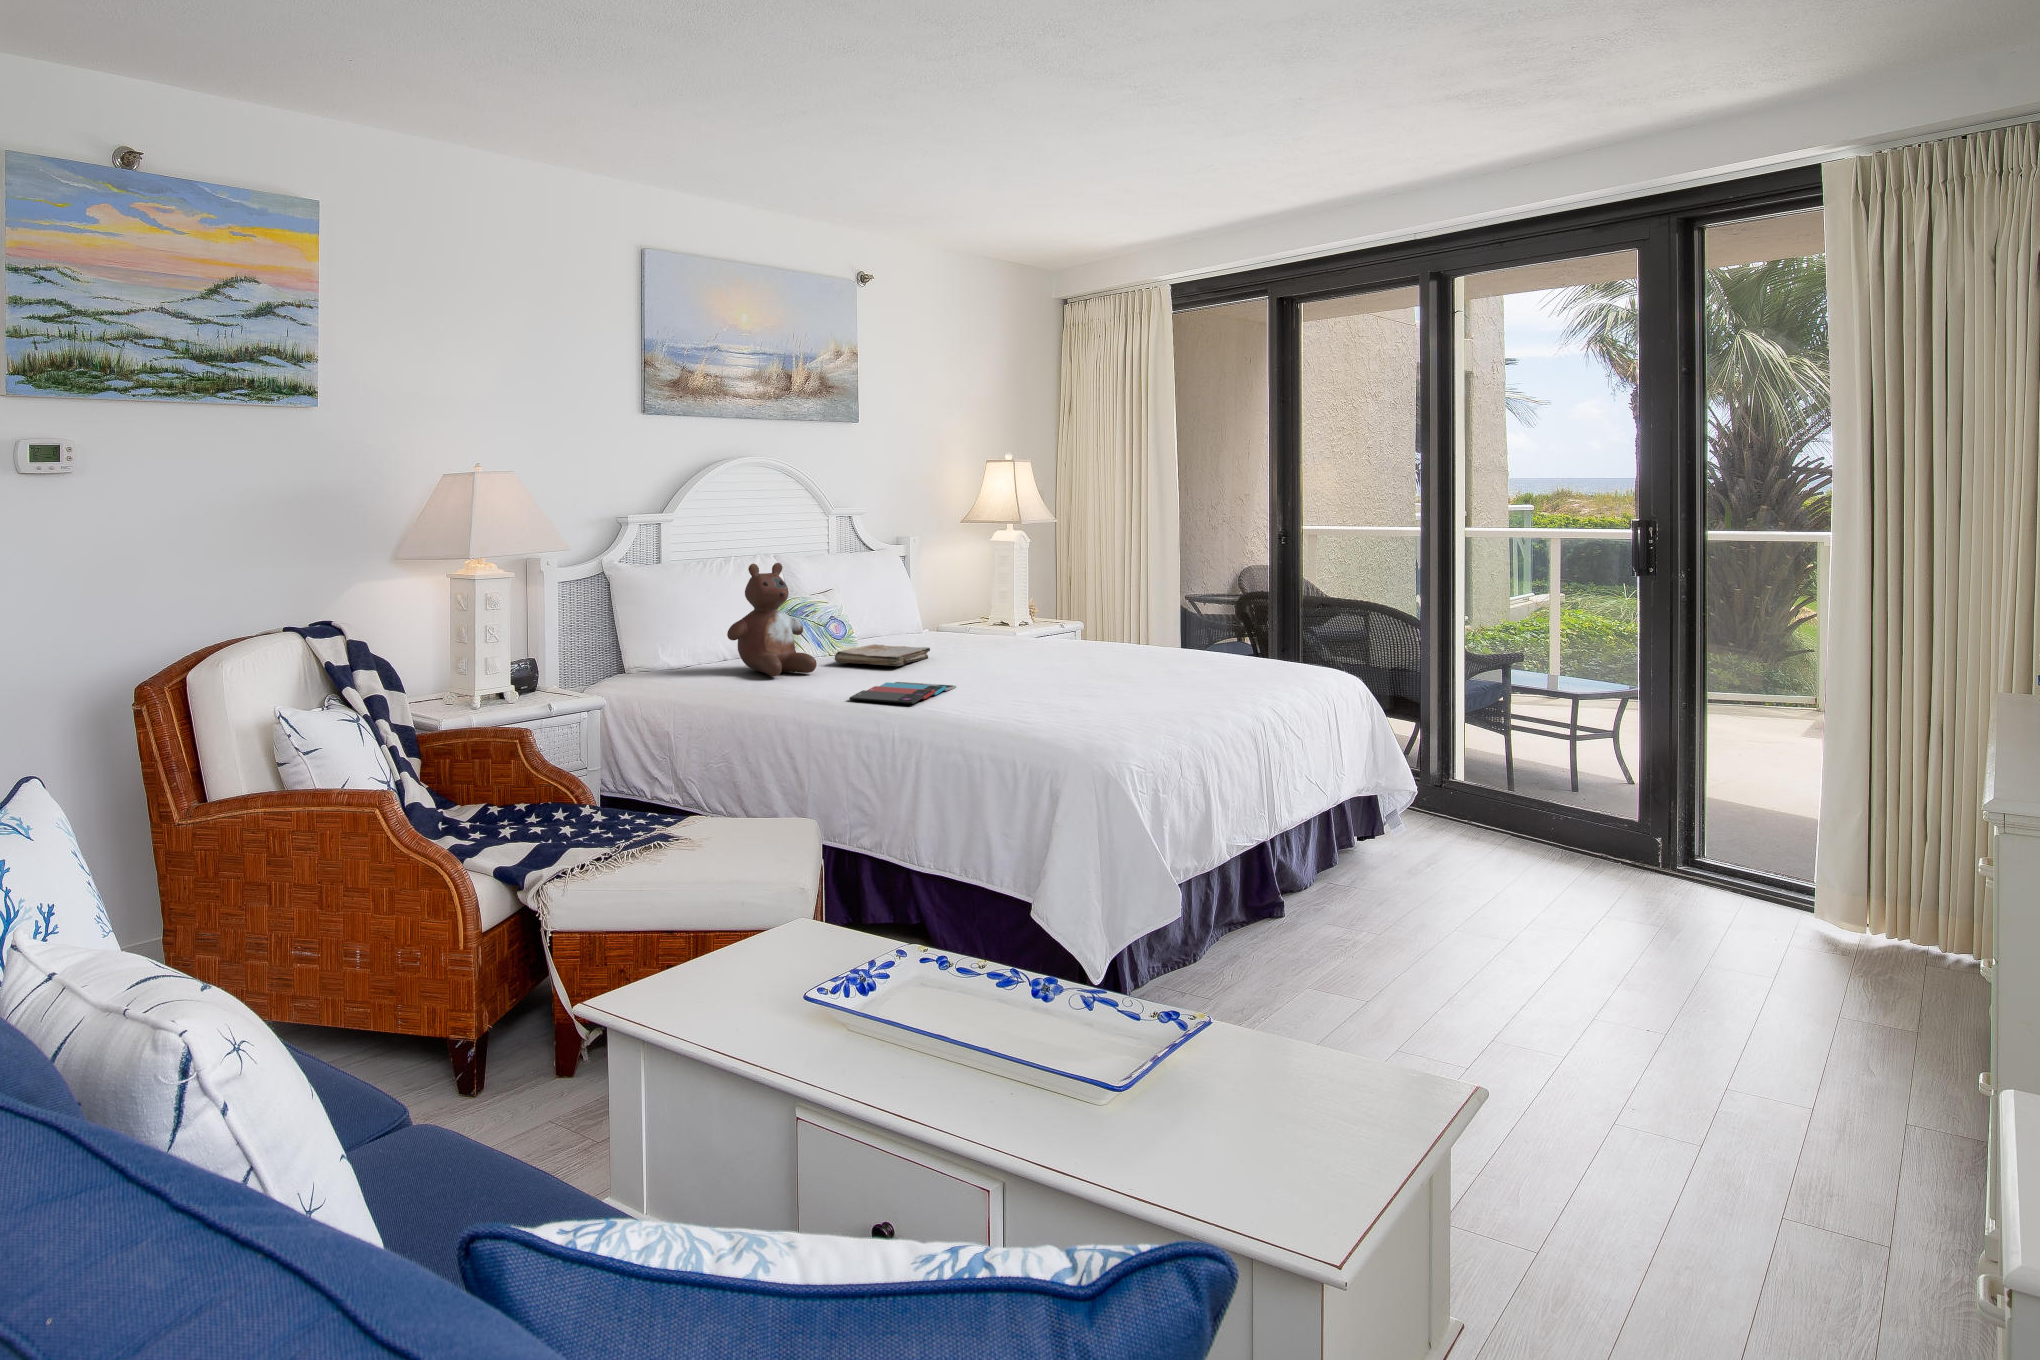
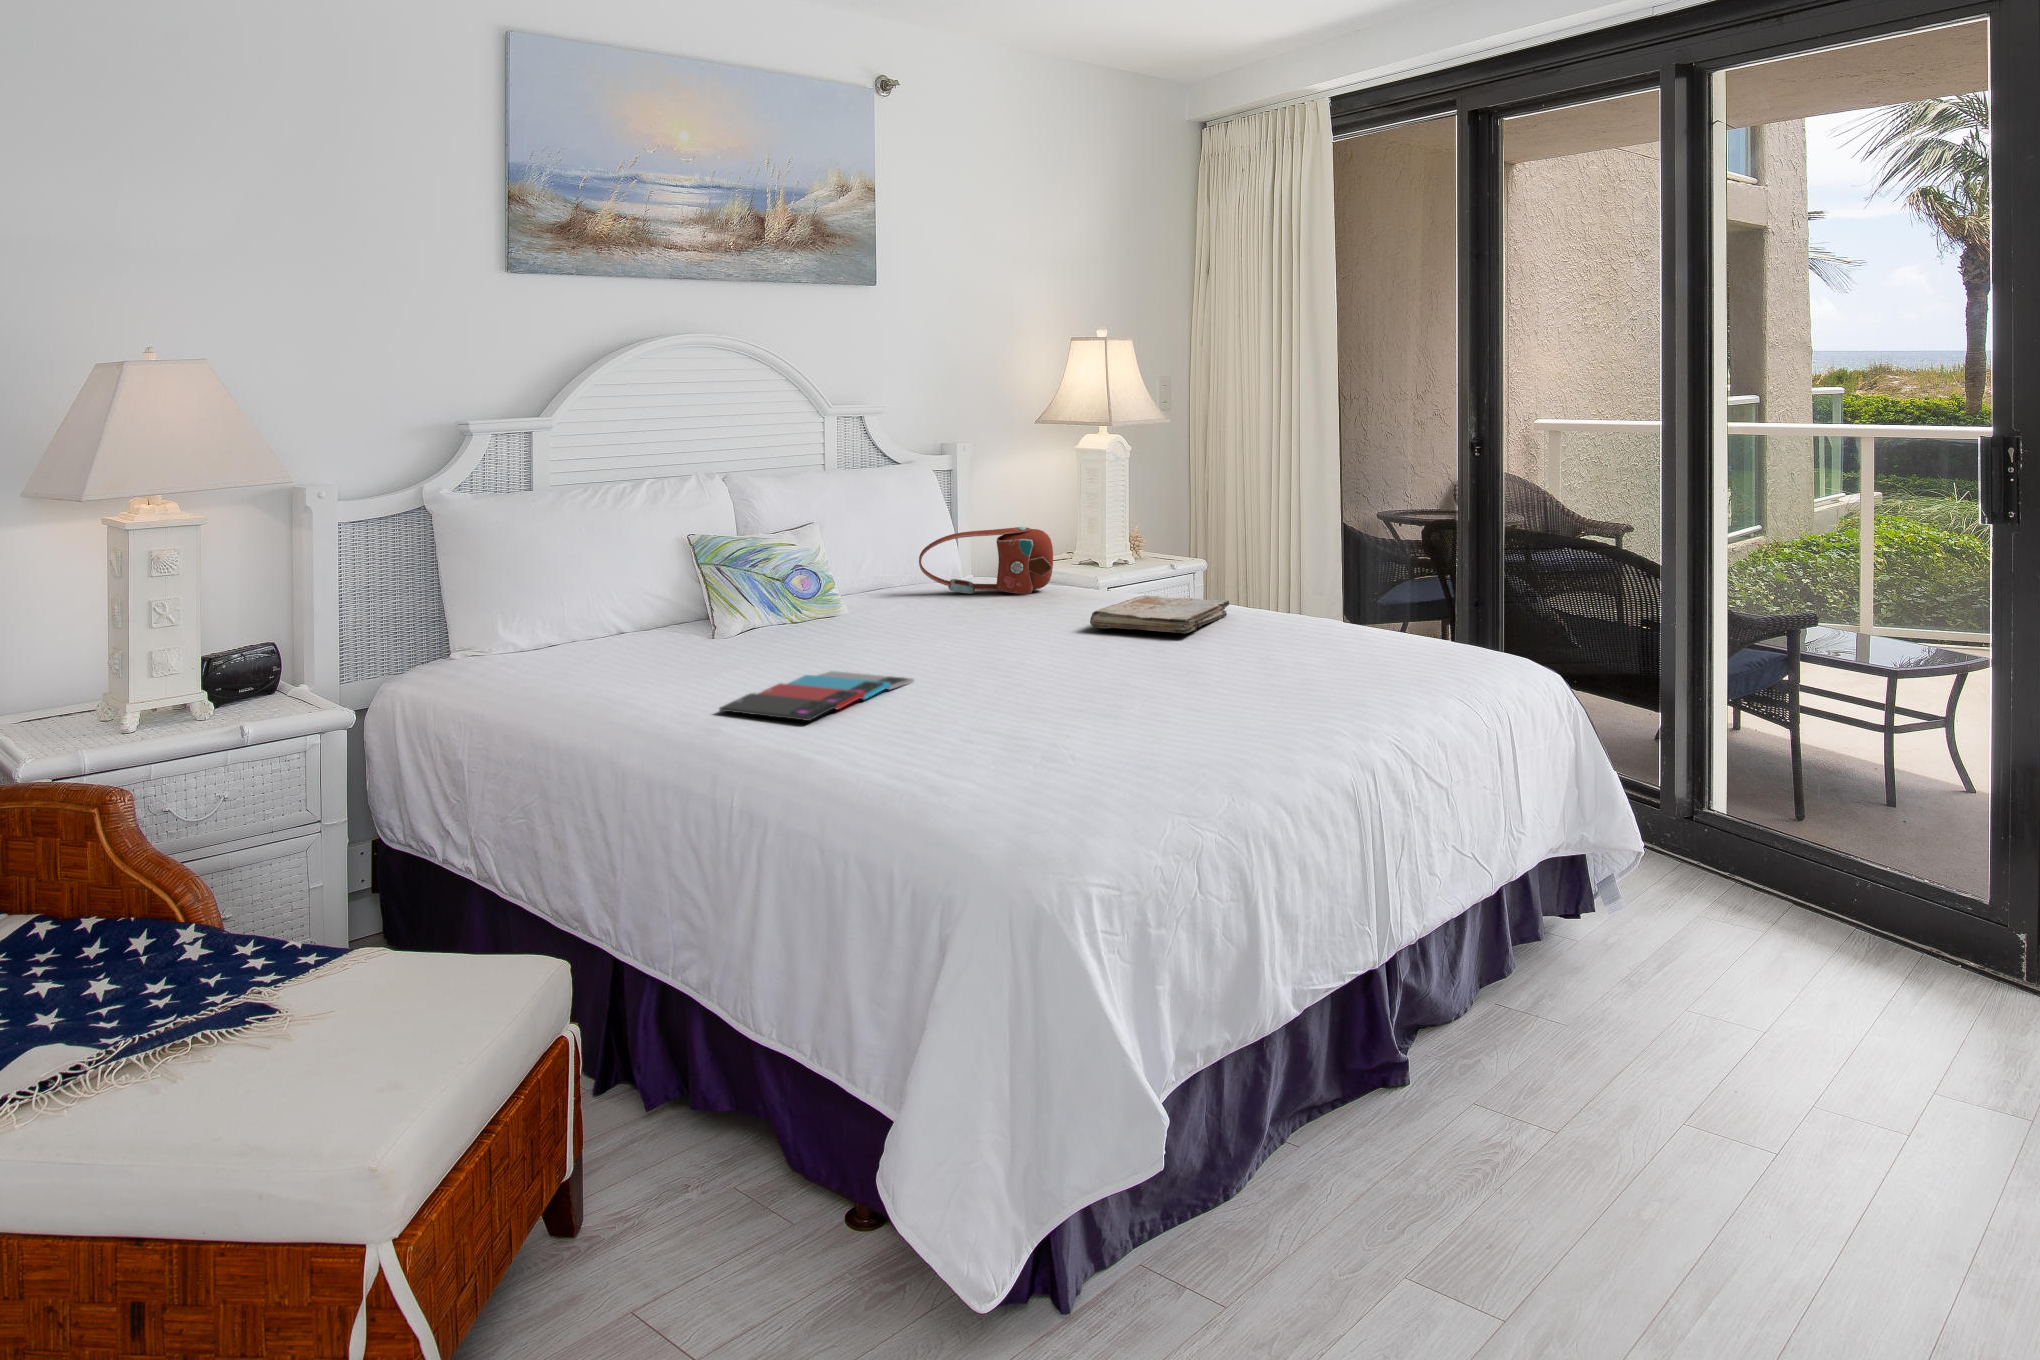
stuffed bear: present [727,563,817,676] -> none [588,488,724,663]
handbag: none [913,596,1007,643] -> present [919,527,1053,594]
book: present [835,644,930,666] -> present [1090,595,1229,633]

